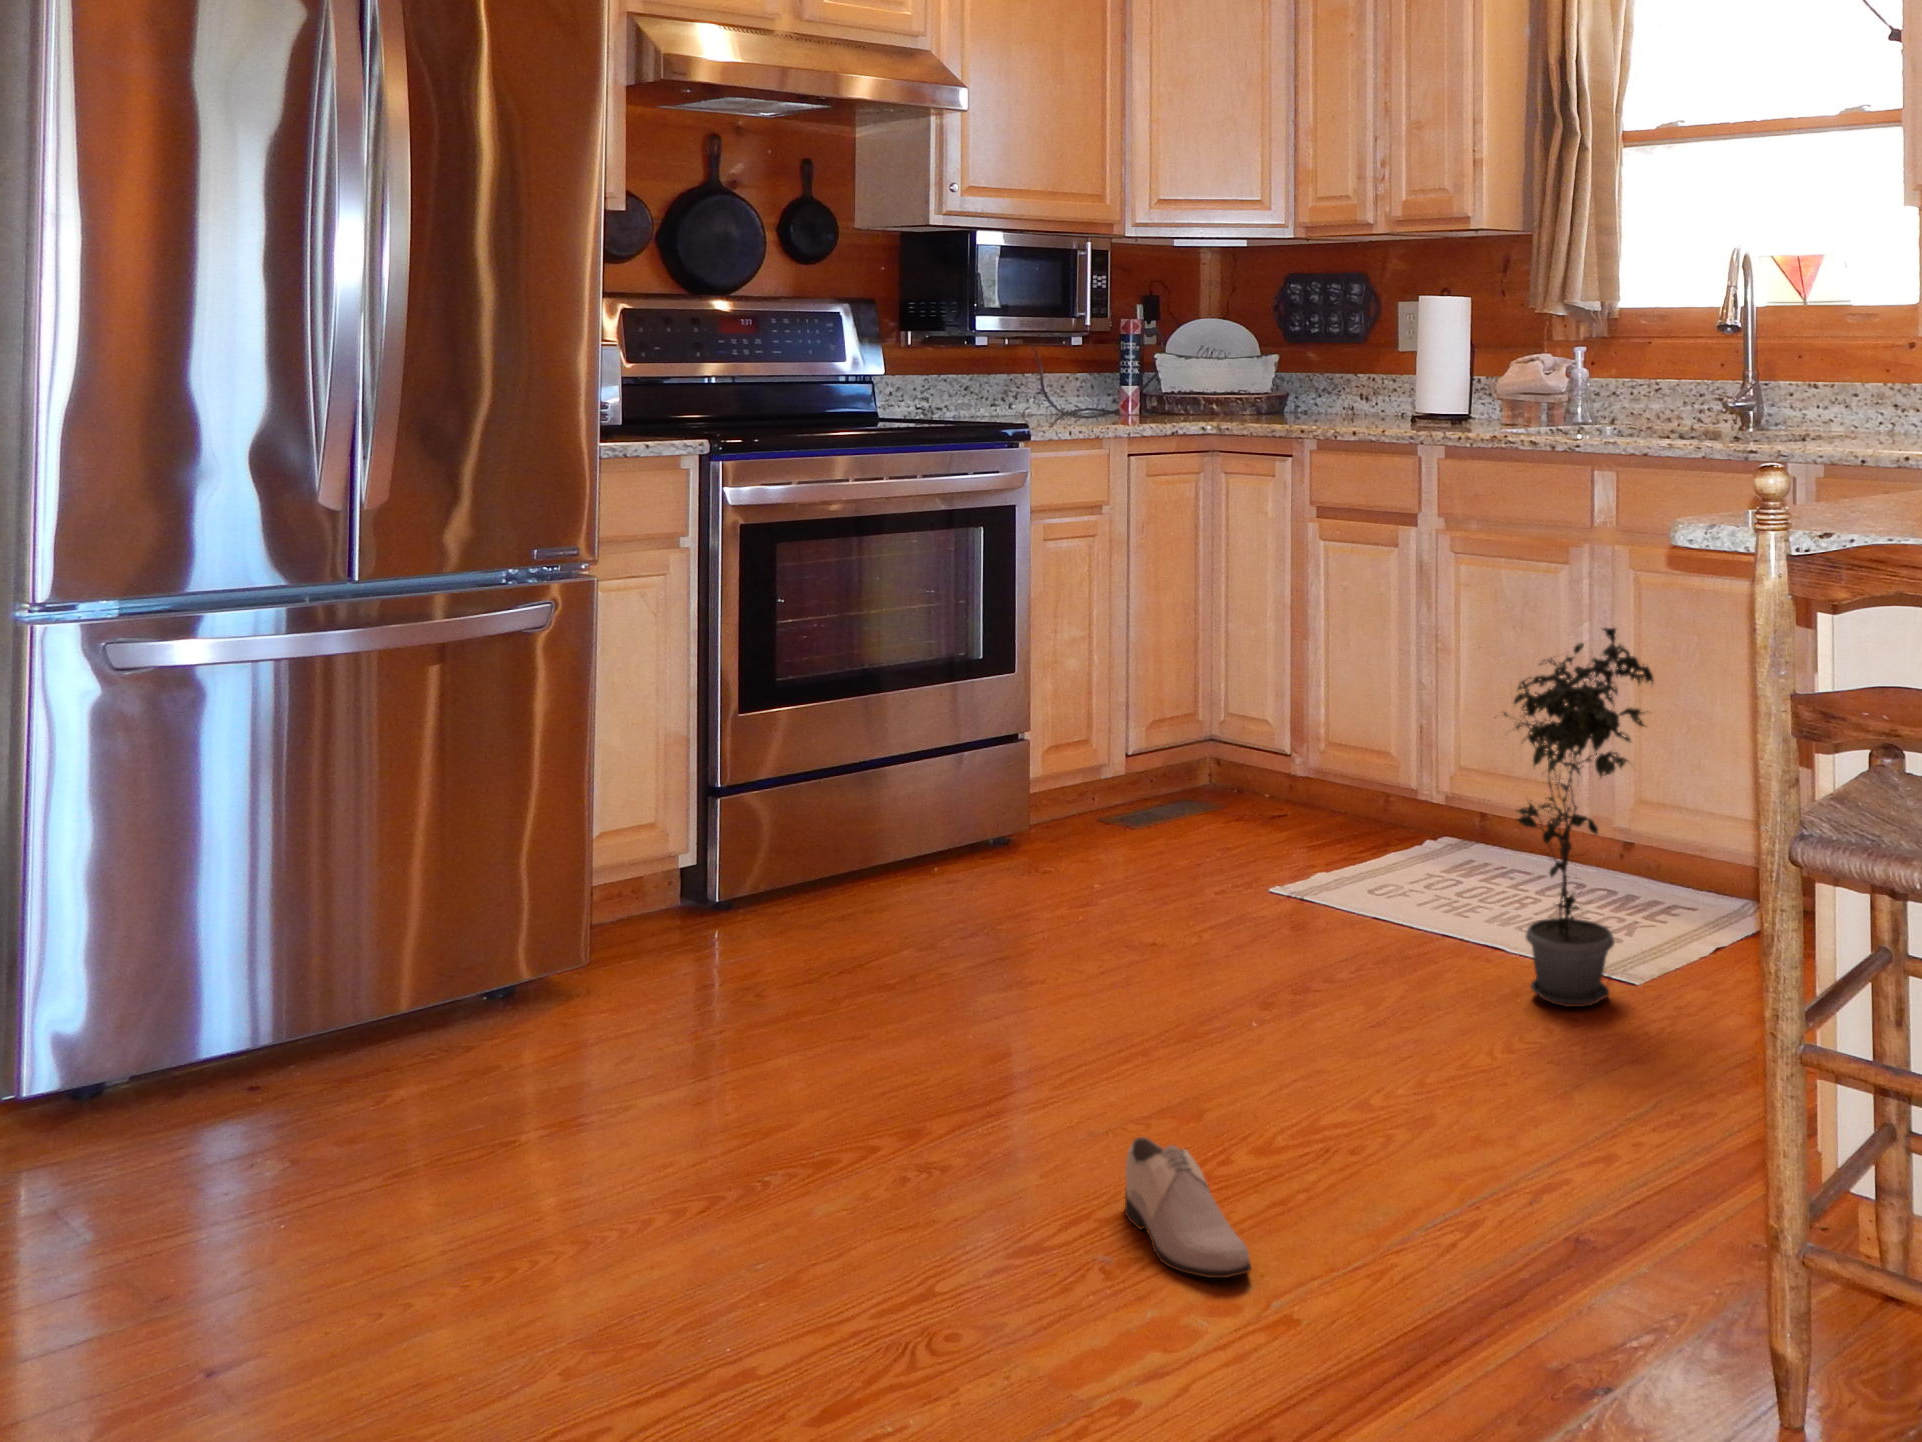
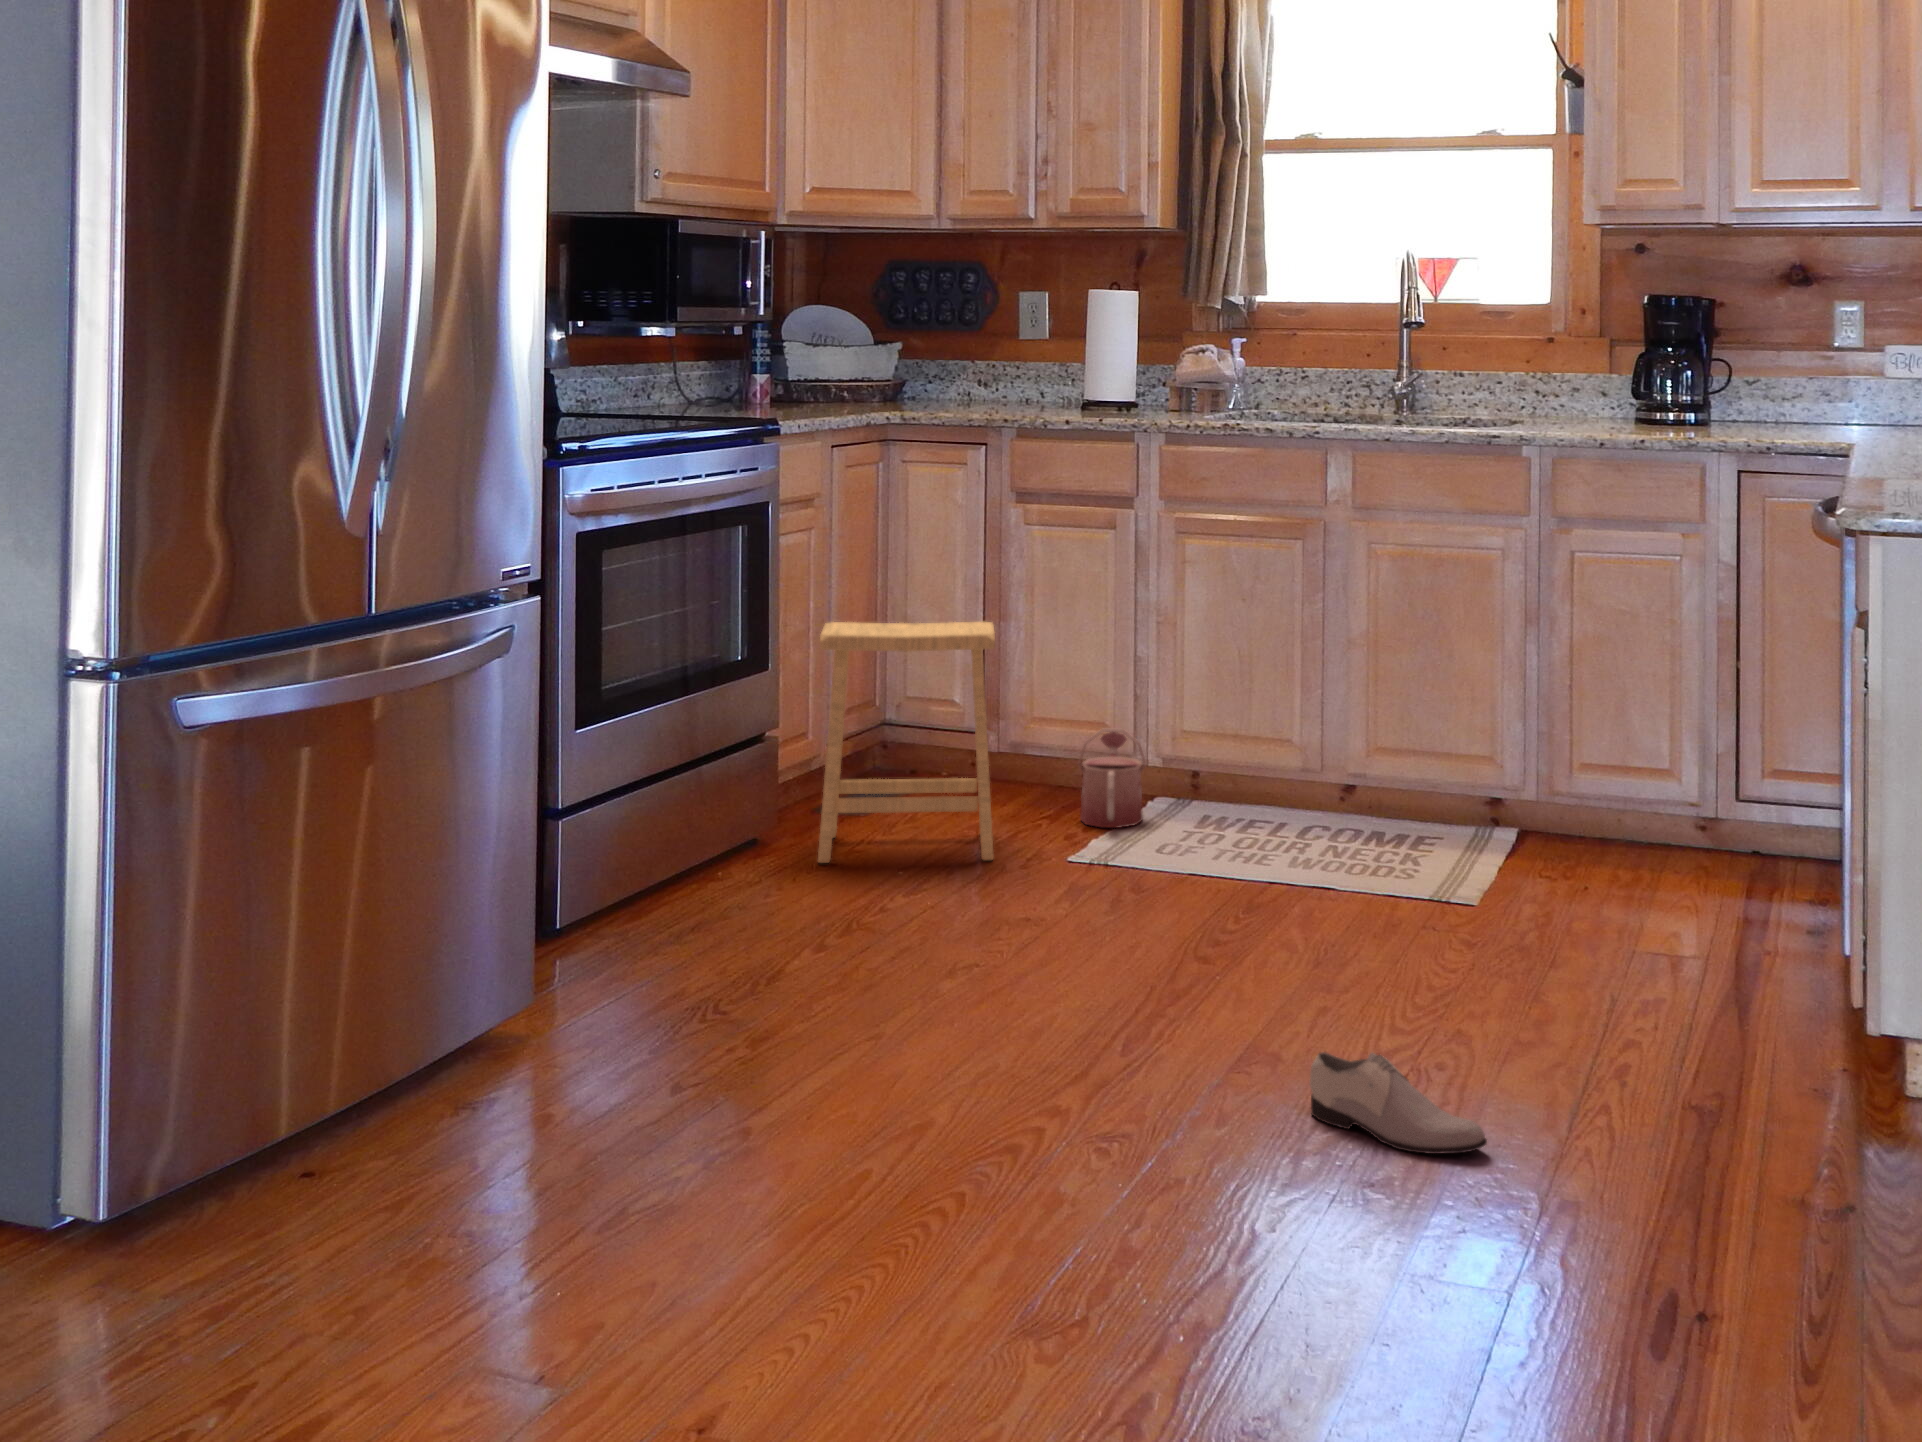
potted plant: present [1494,628,1654,1007] -> none [1376,590,1521,922]
footstool: none [1021,633,1226,889] -> present [818,622,995,863]
watering can: none [1326,760,1401,867] -> present [1078,729,1146,828]

